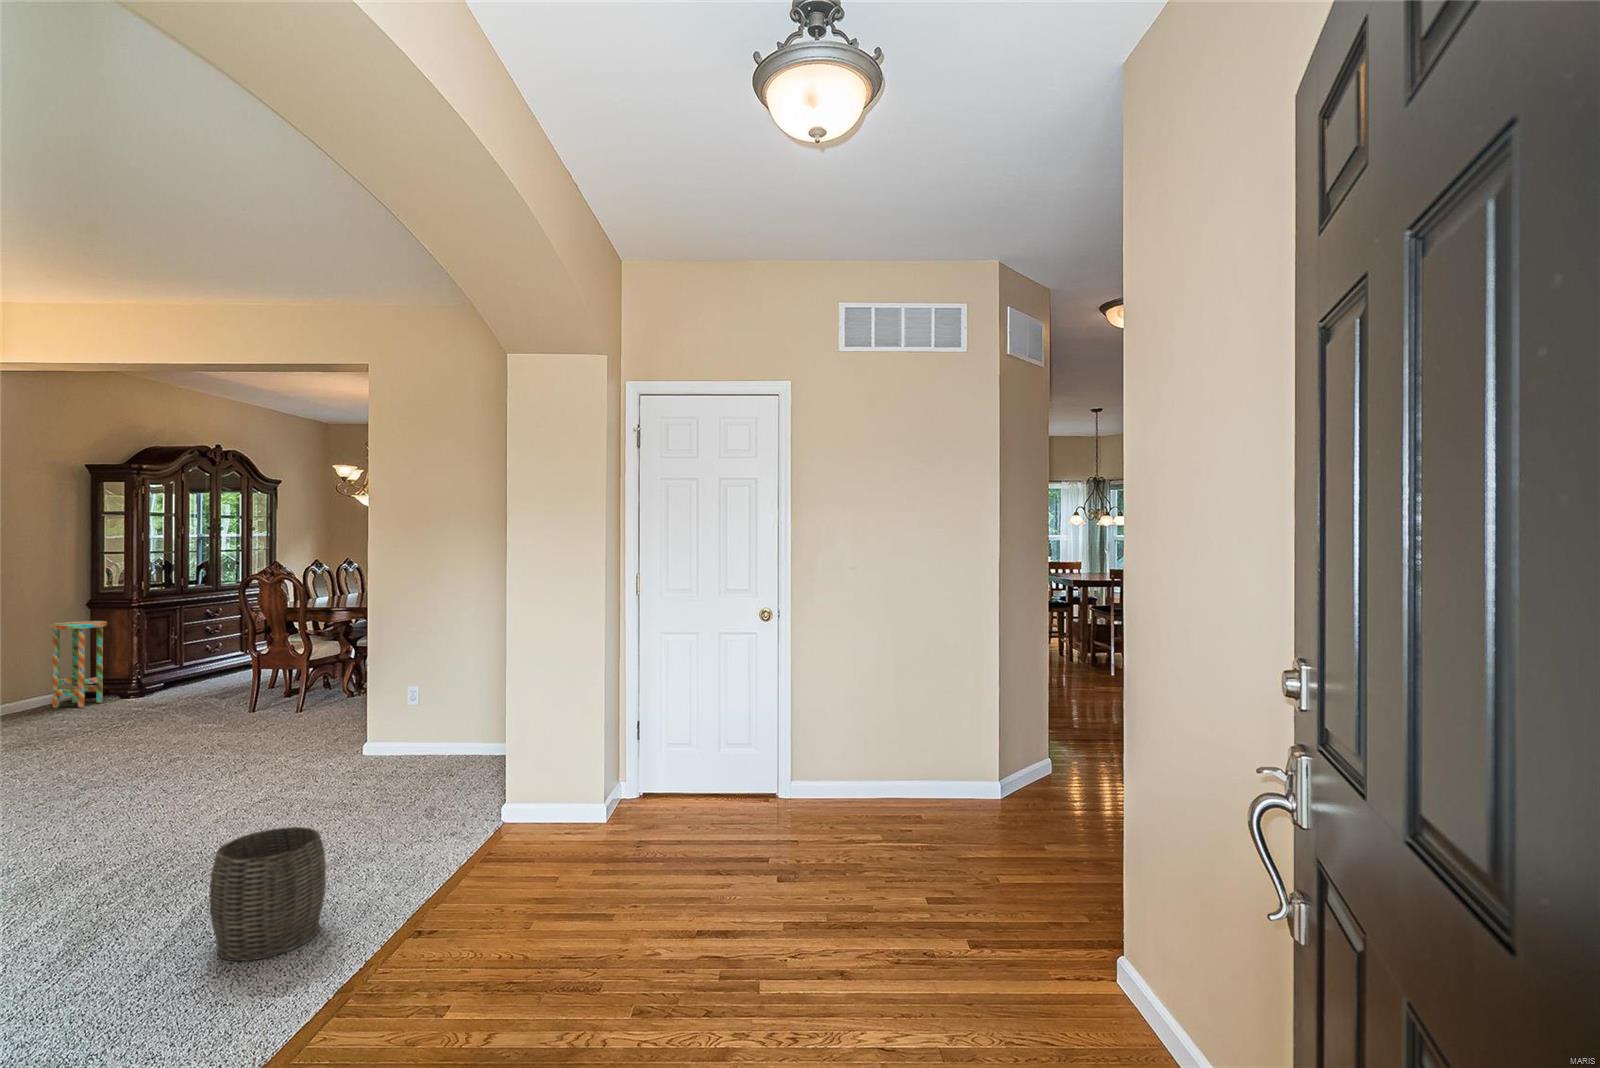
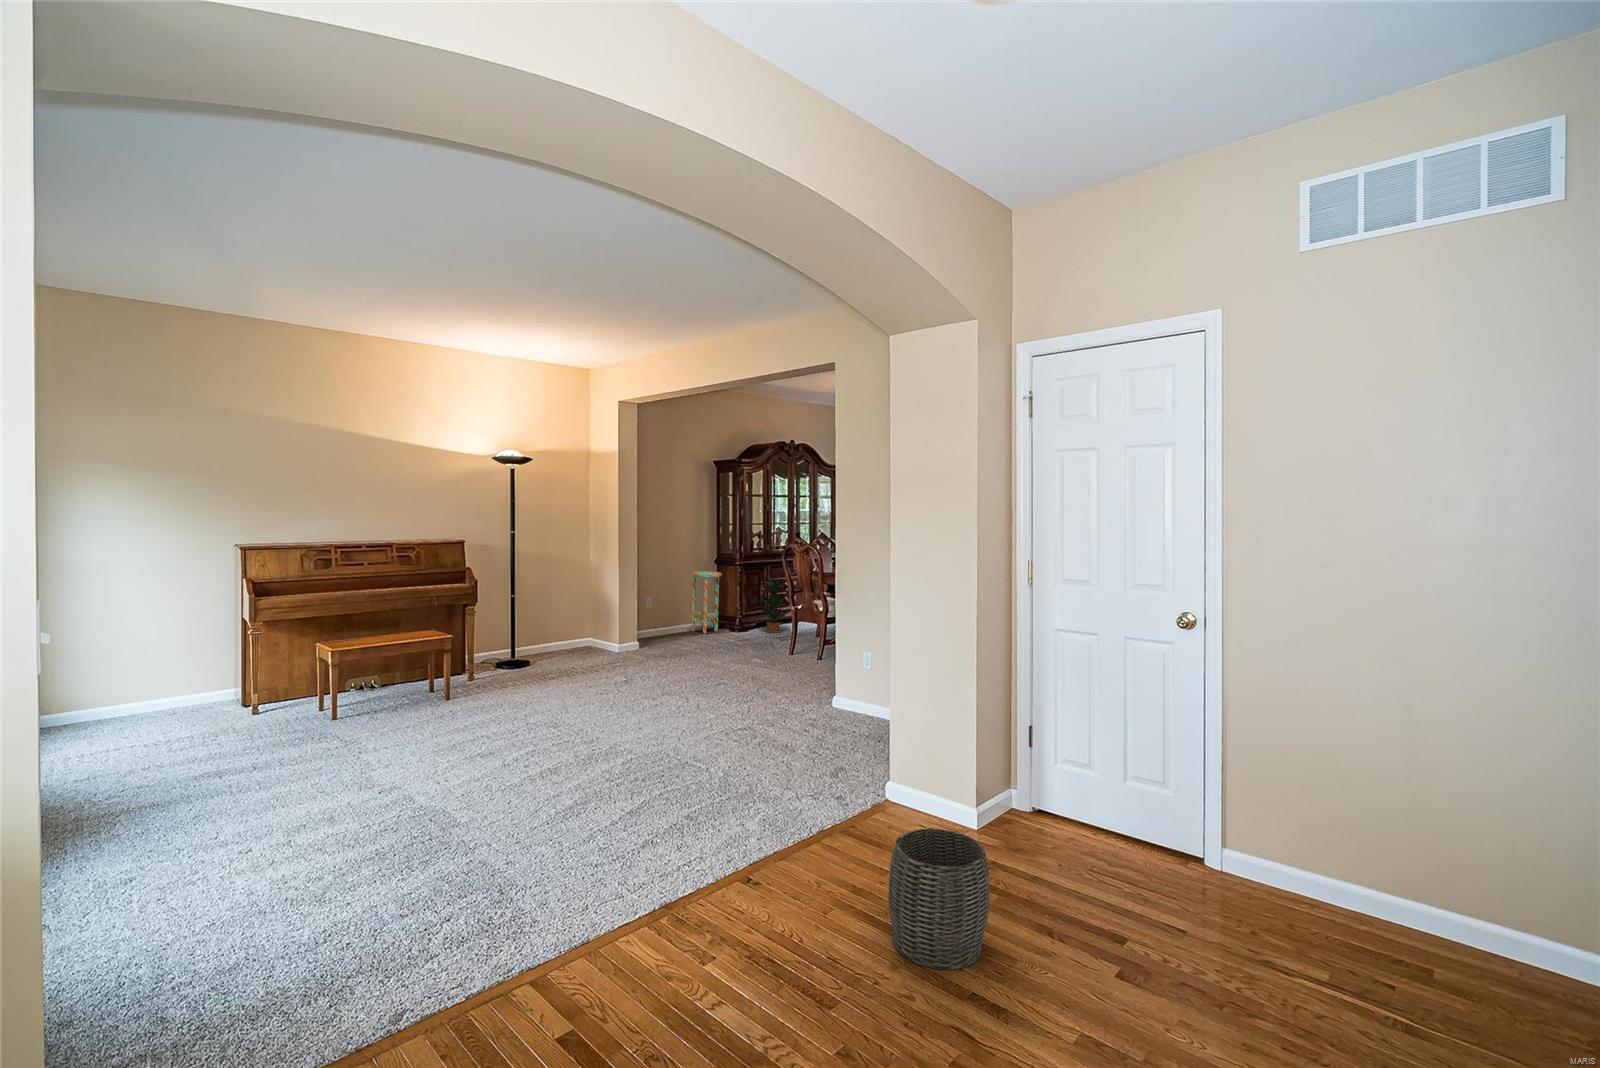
potted plant: none [170,621,222,693] -> present [760,578,790,633]
woven basket: present [210,827,326,961] -> present [888,829,990,970]

